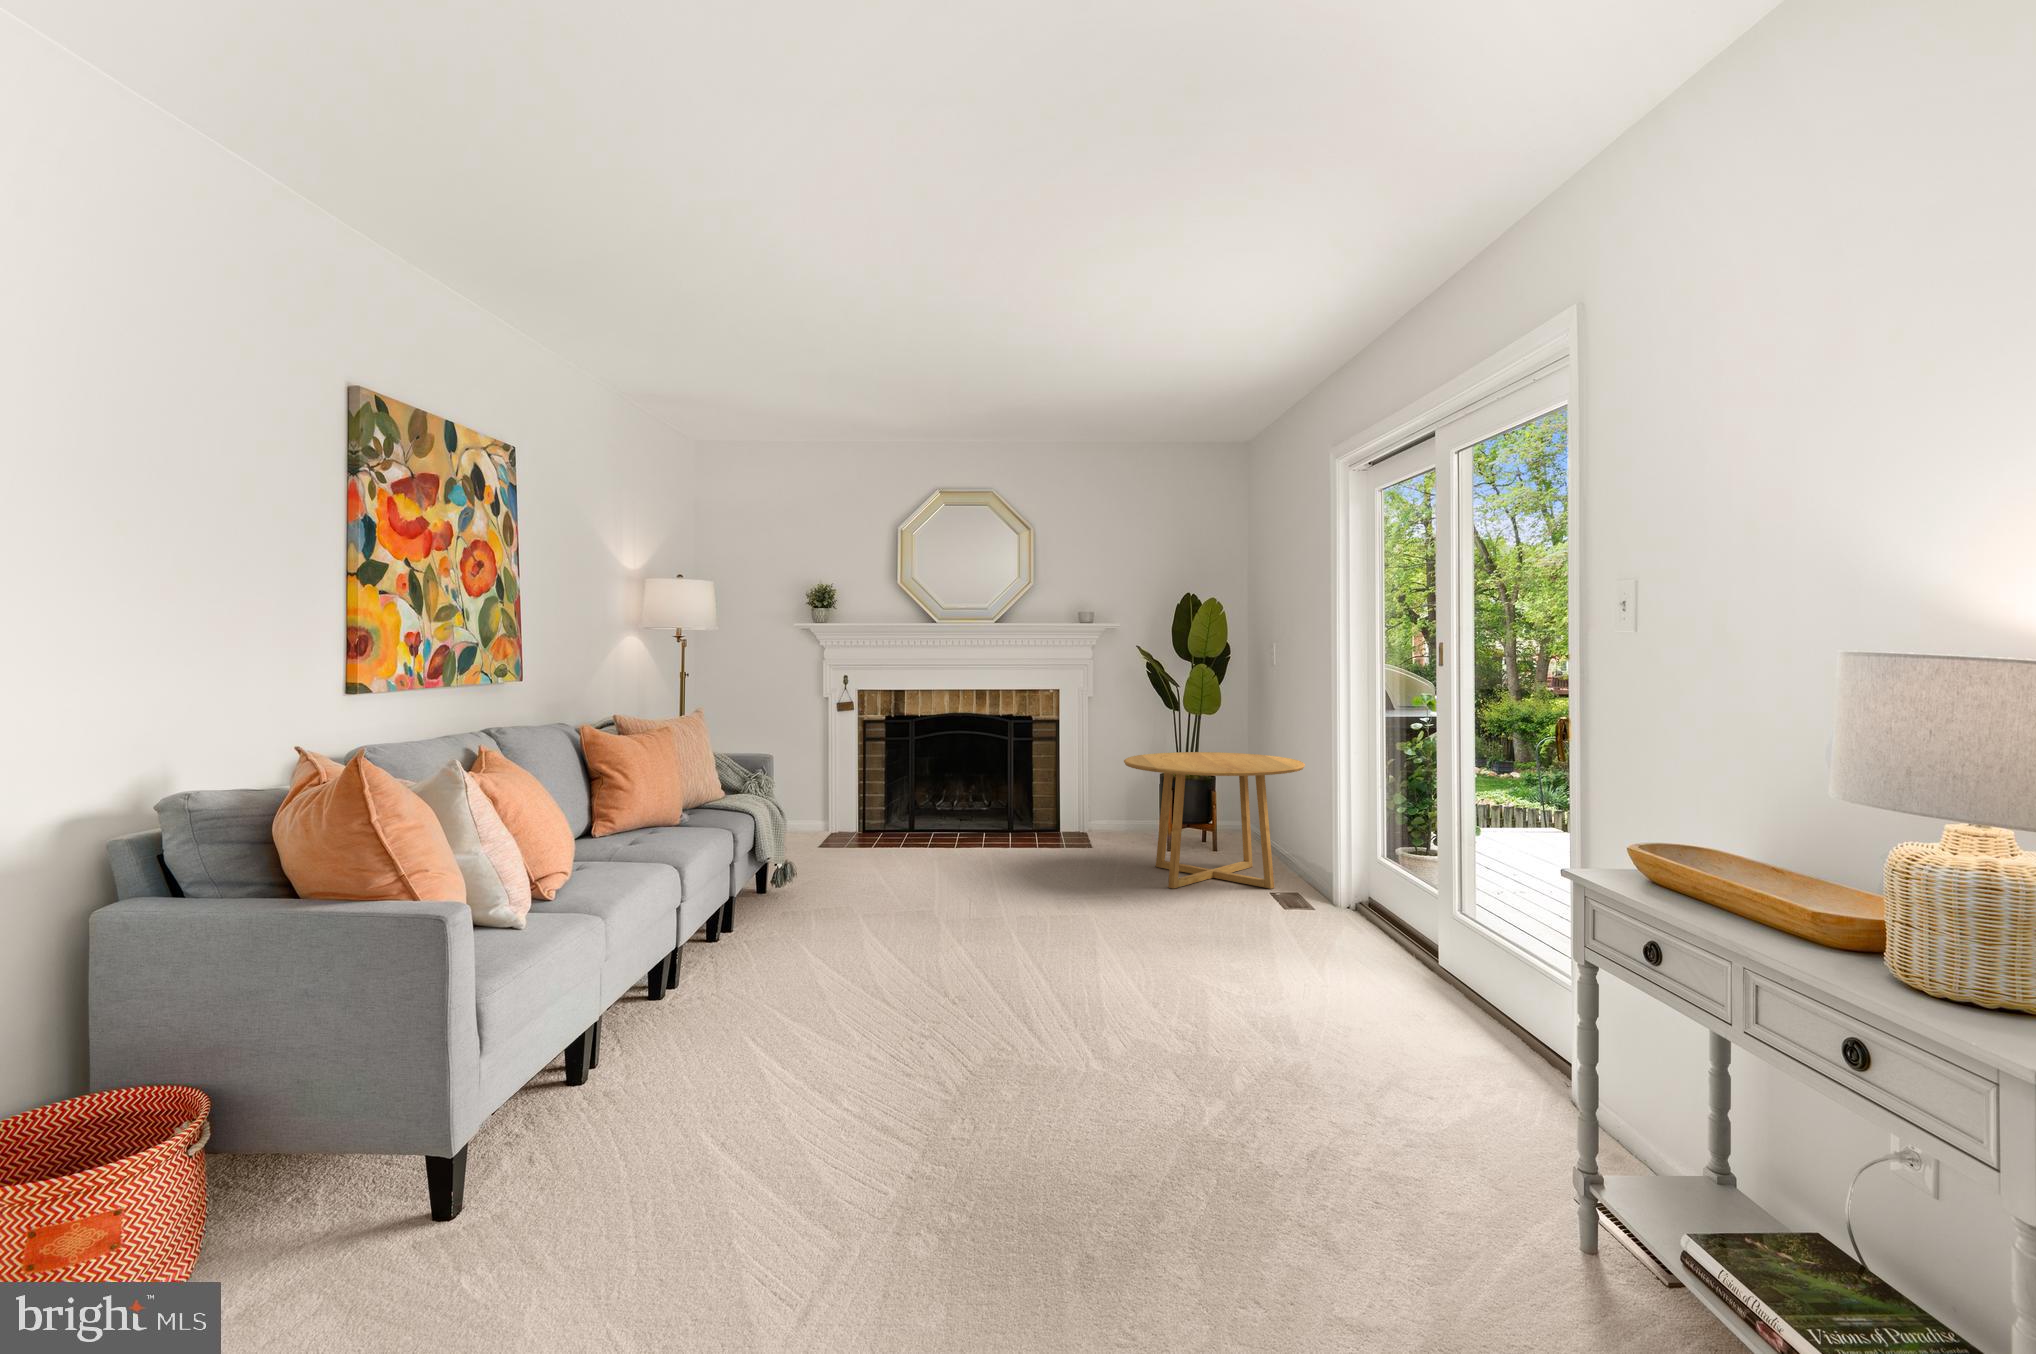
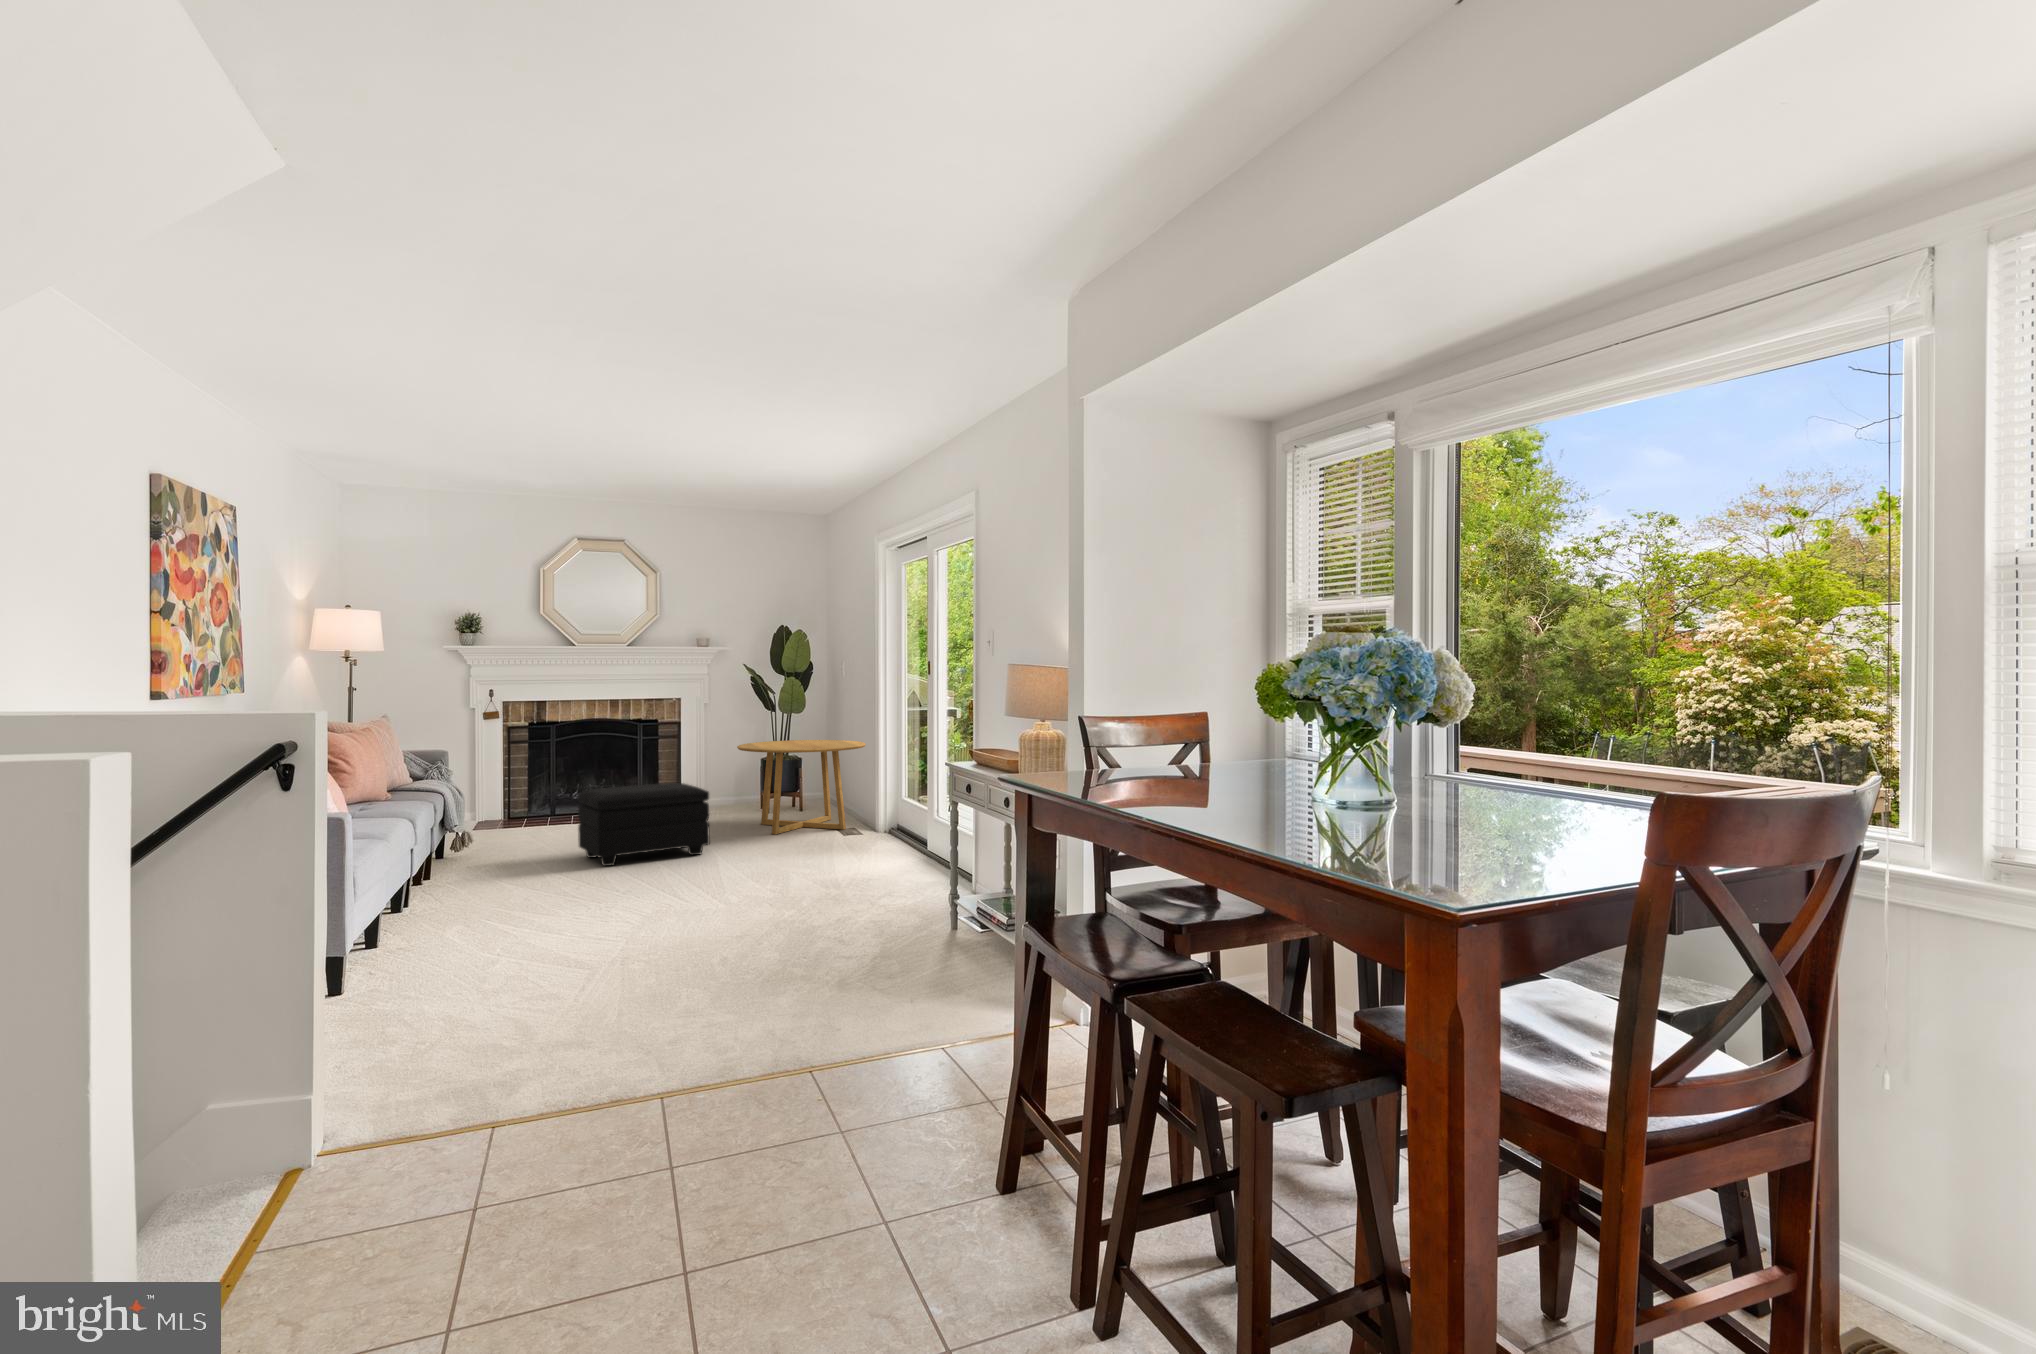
footstool: none [913,812,1078,927] -> present [578,783,710,866]

